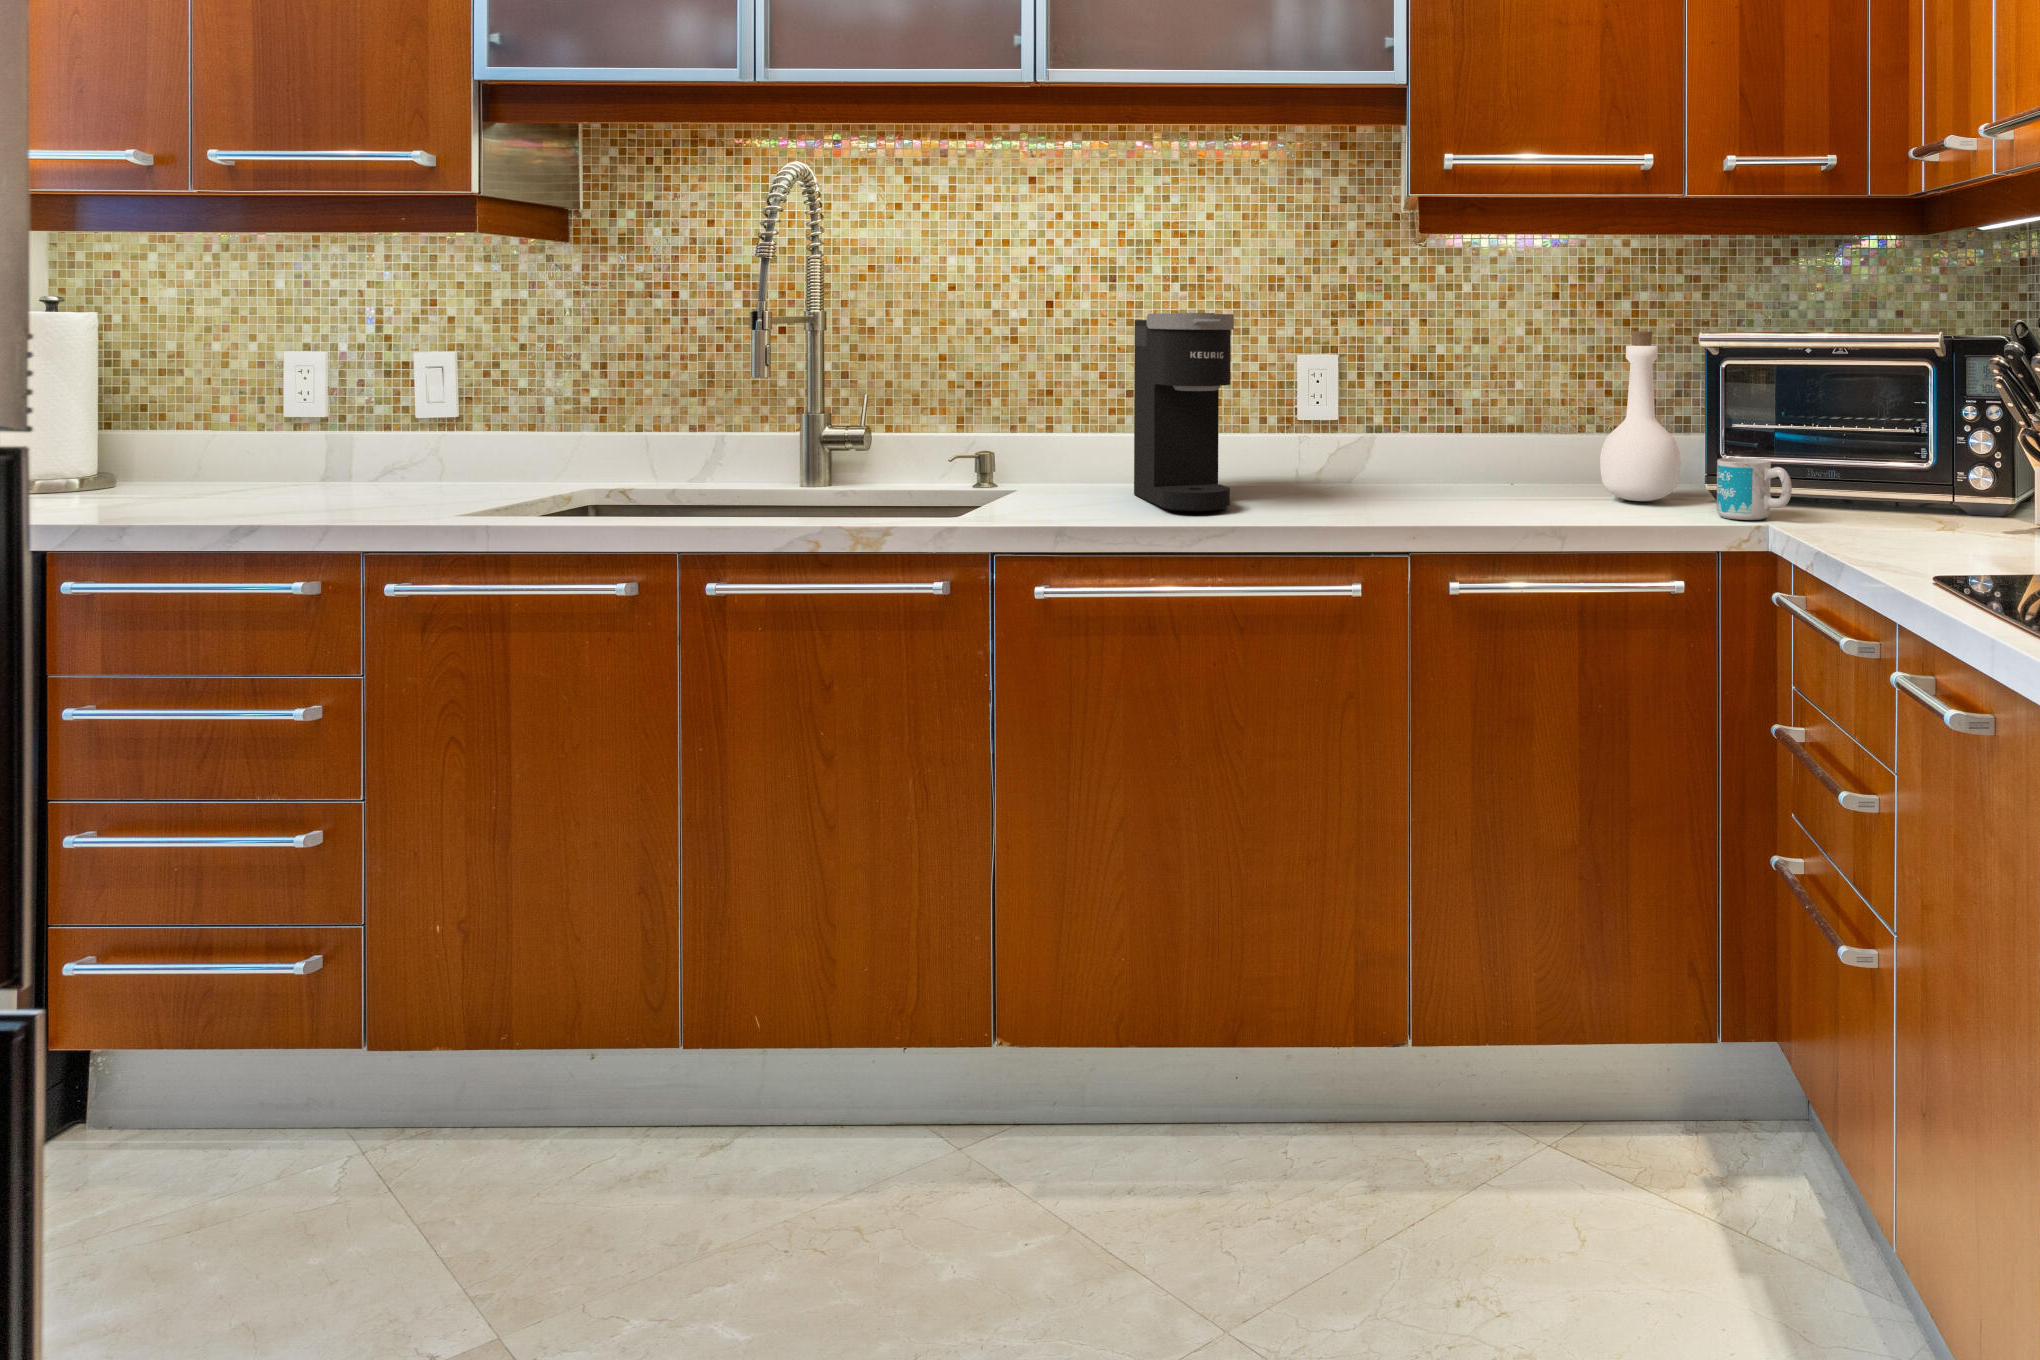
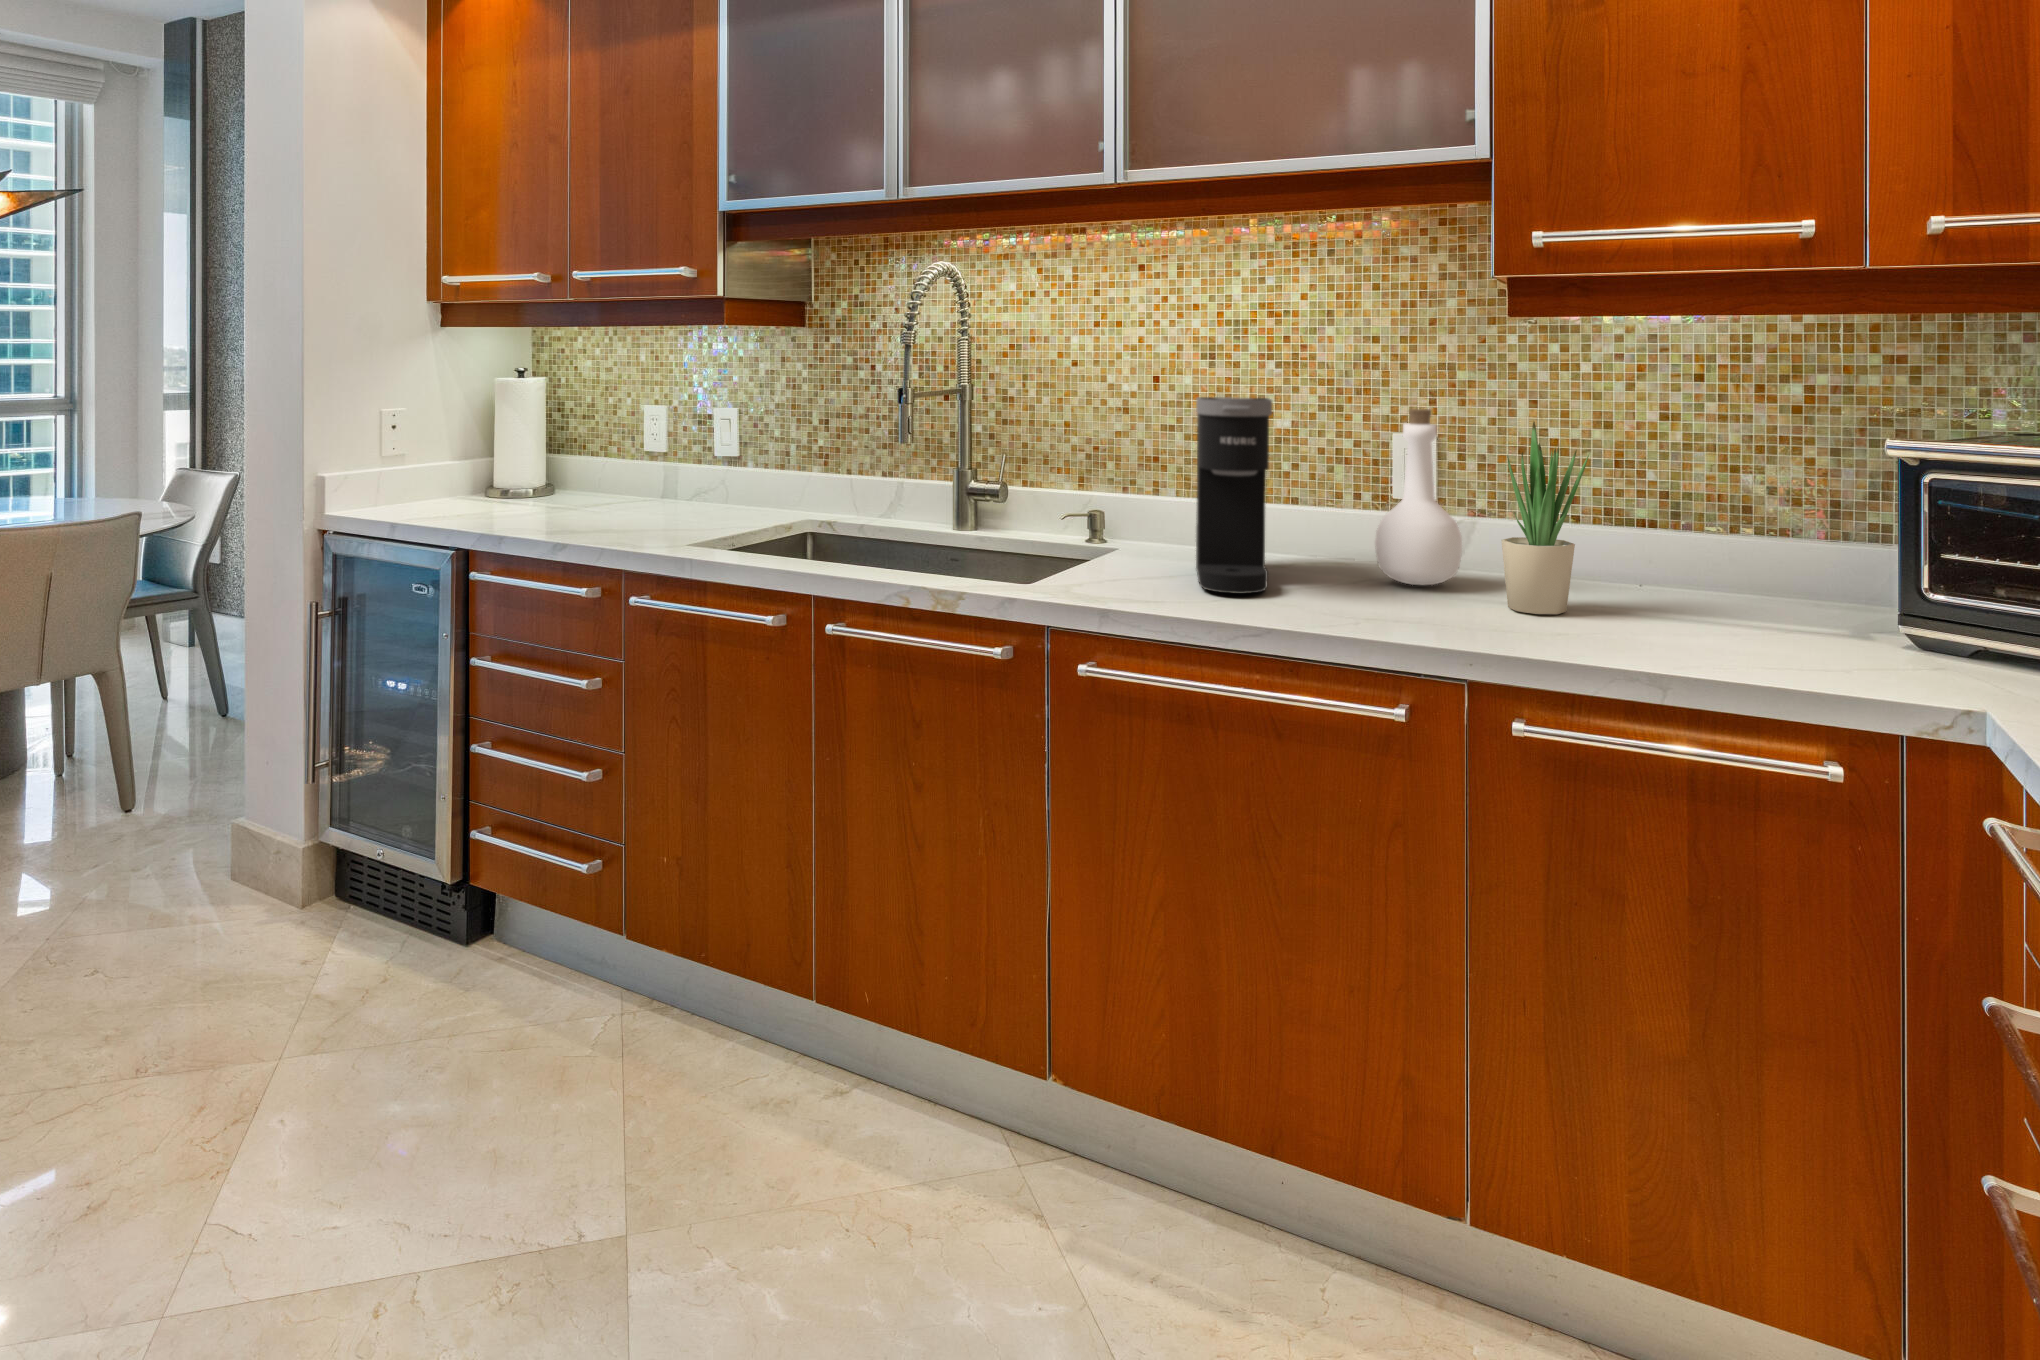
potted plant: none [1439,330,1509,505] -> present [1501,422,1589,614]
bottle: present [1600,331,1681,501] -> present [1375,409,1462,585]
mug: present [1717,458,1792,520] -> none [1847,590,1948,672]

